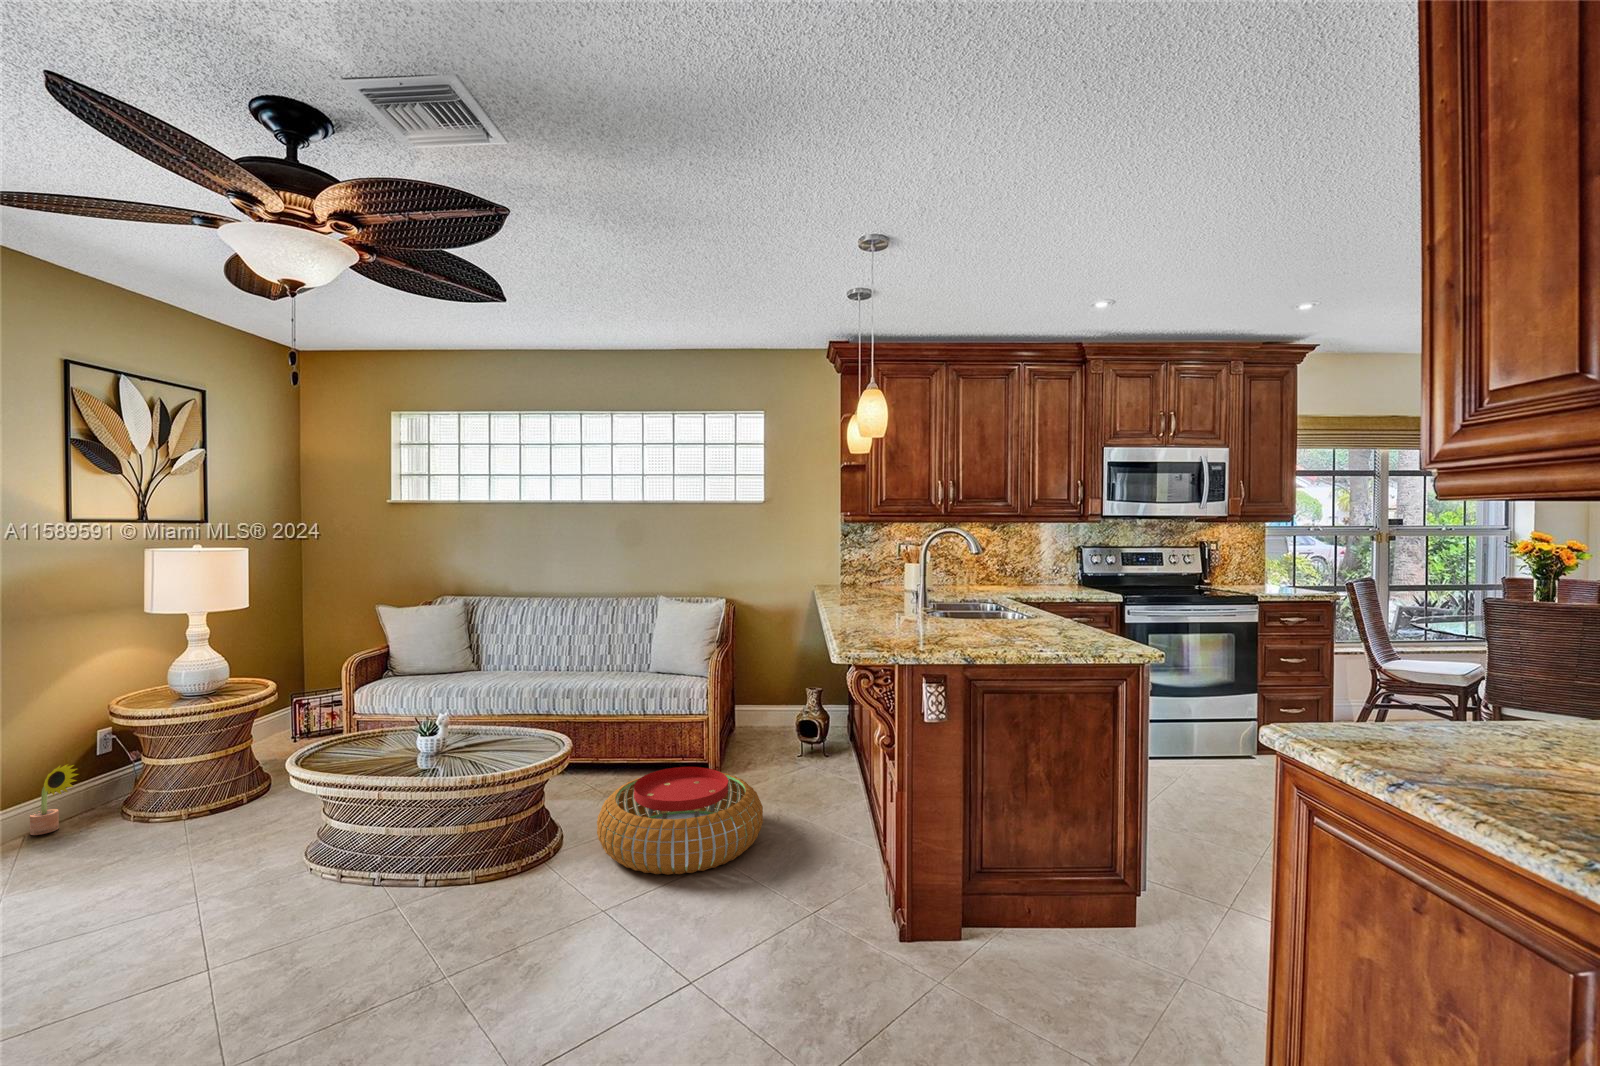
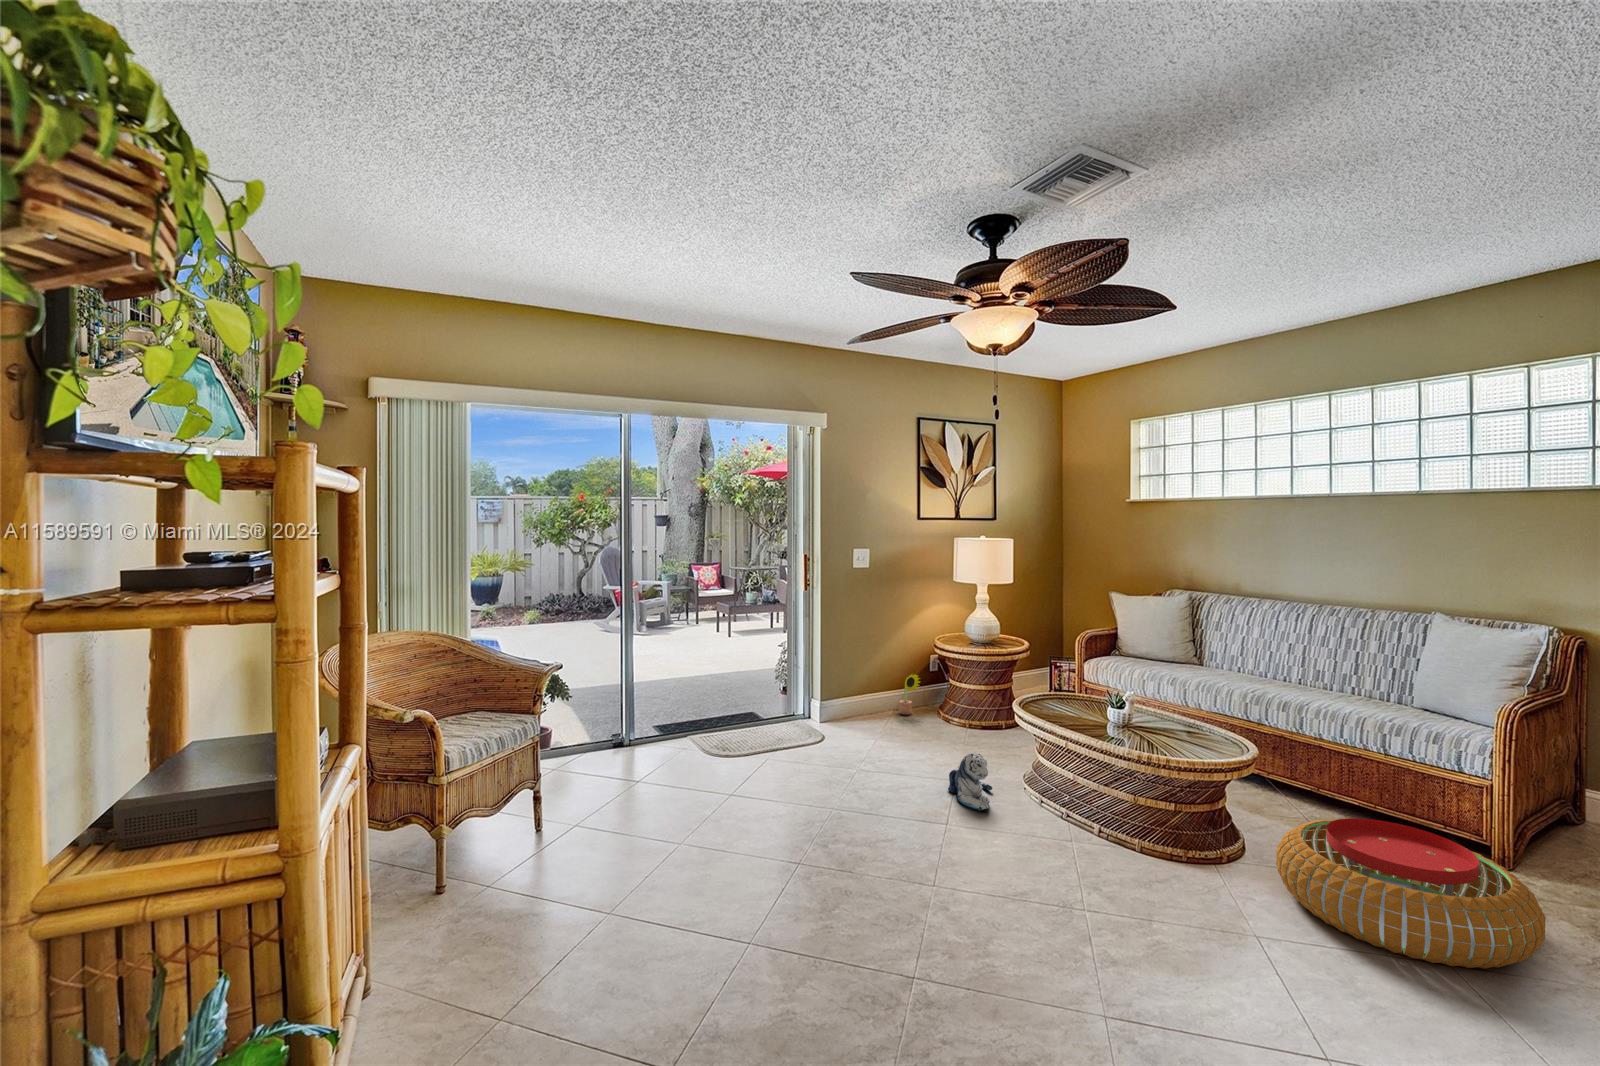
plush toy: none [180,848,263,931] -> present [948,754,992,811]

